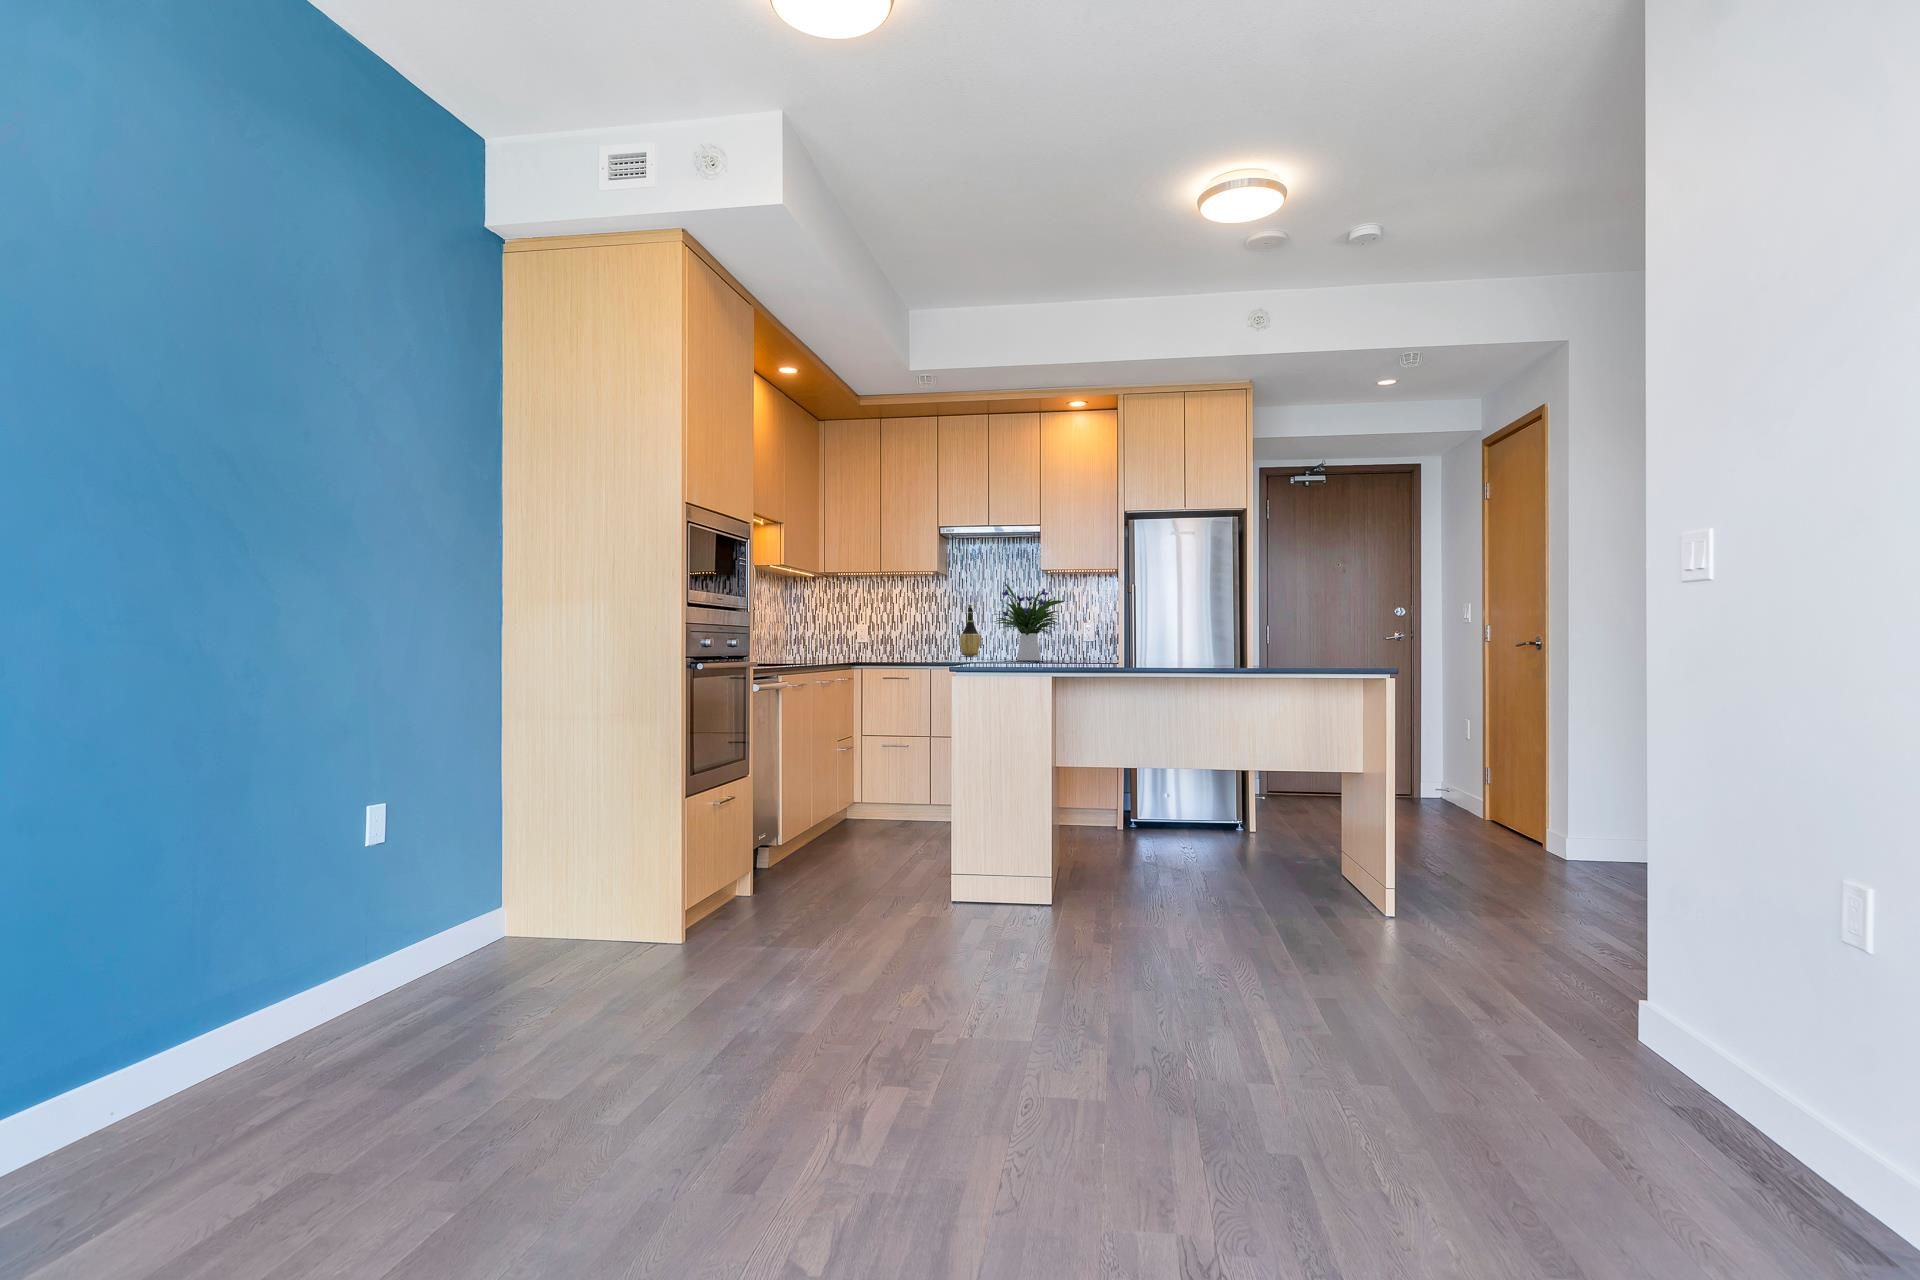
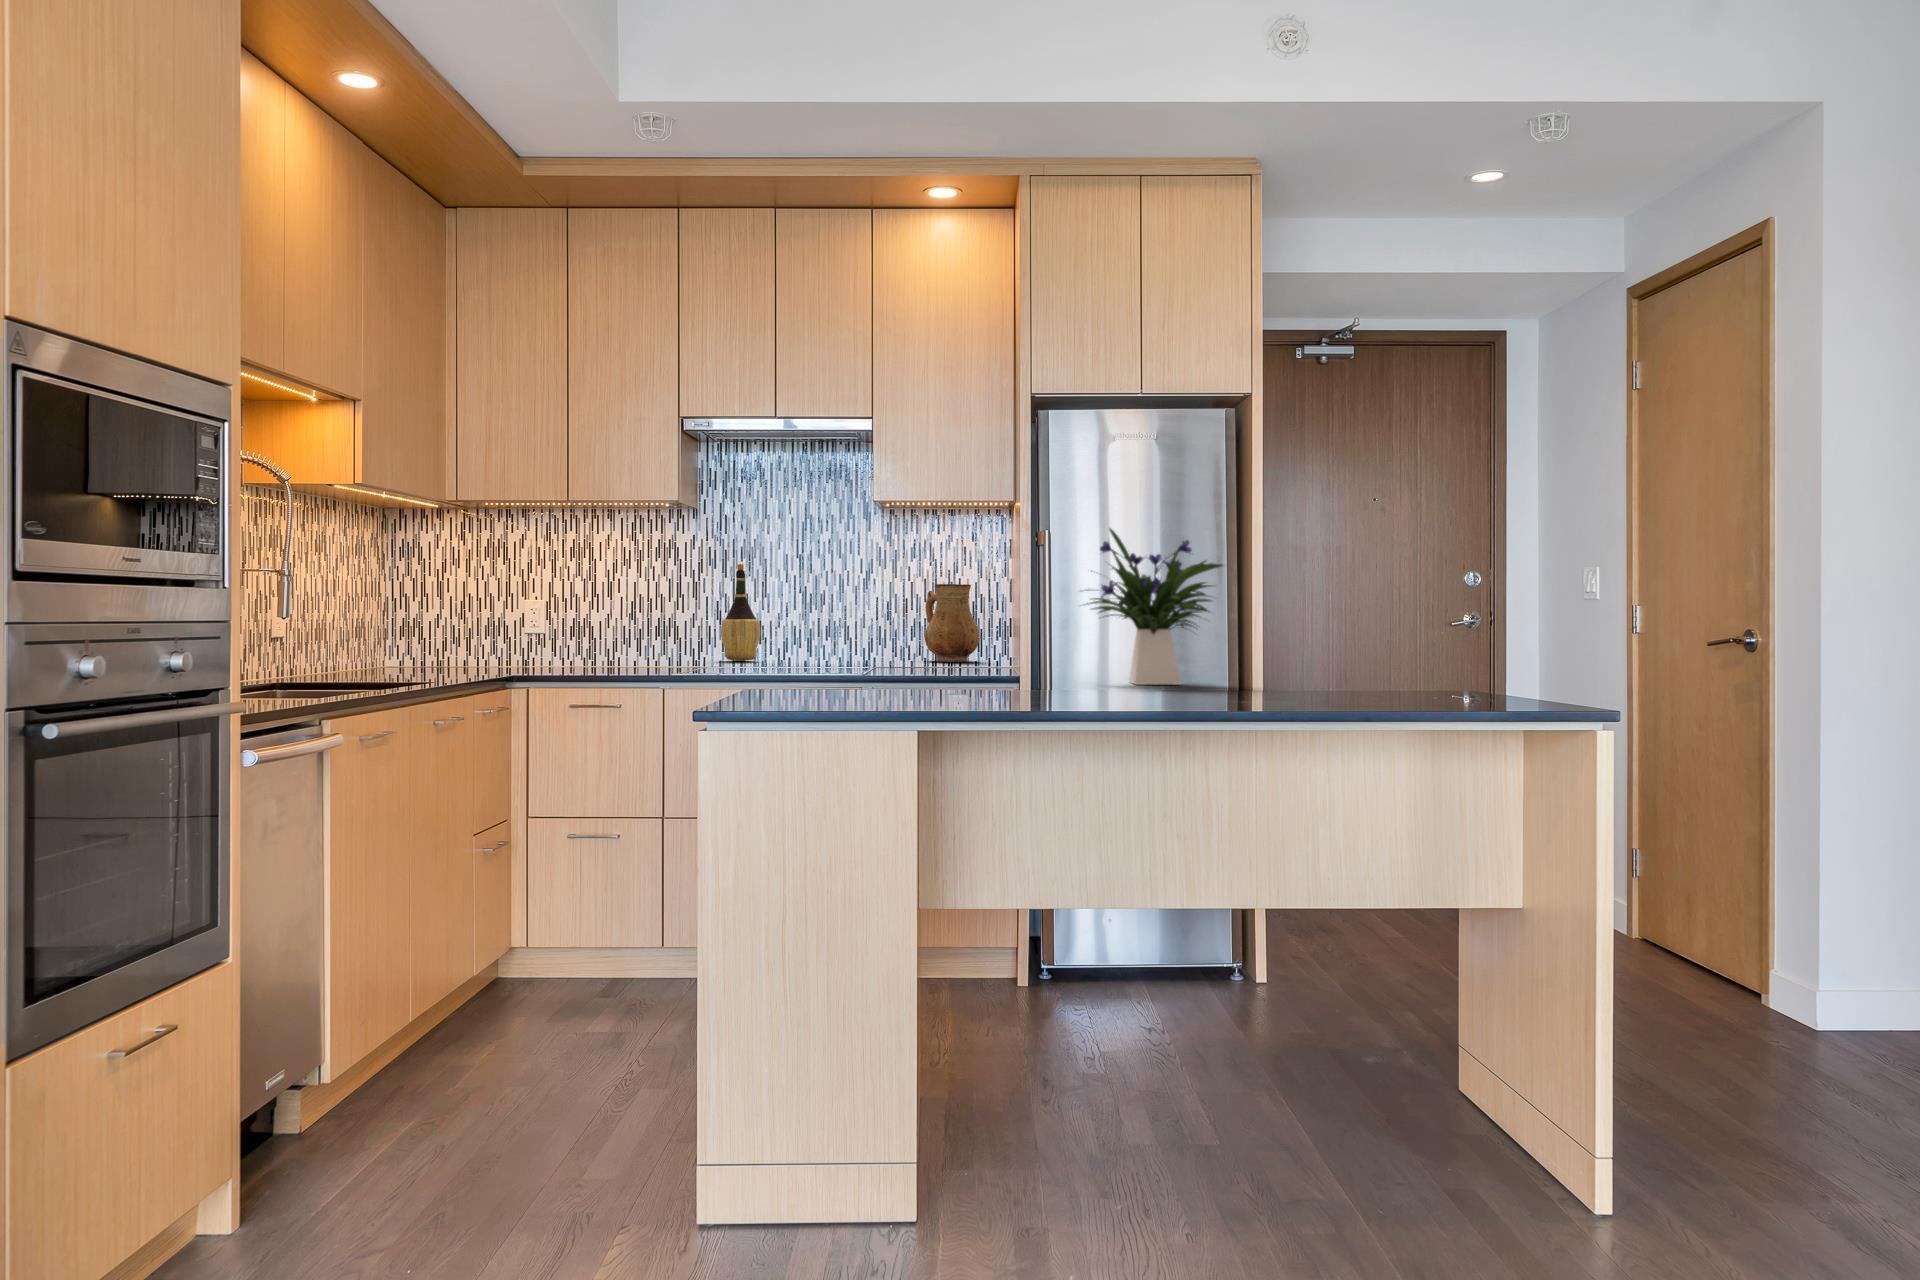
flower arrangement: present [994,583,1065,661] -> present [1080,528,1223,685]
ceramic pitcher: none [1070,615,1100,657] -> present [925,584,980,662]

